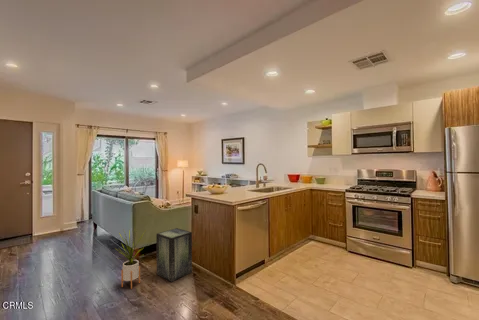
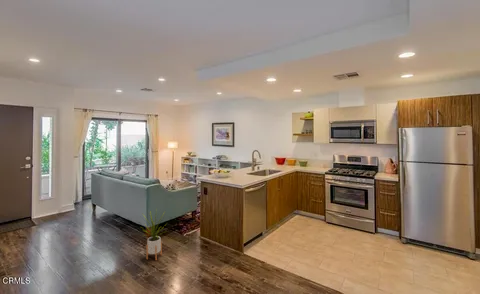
storage box: present [156,228,192,282] -> none [173,208,203,253]

